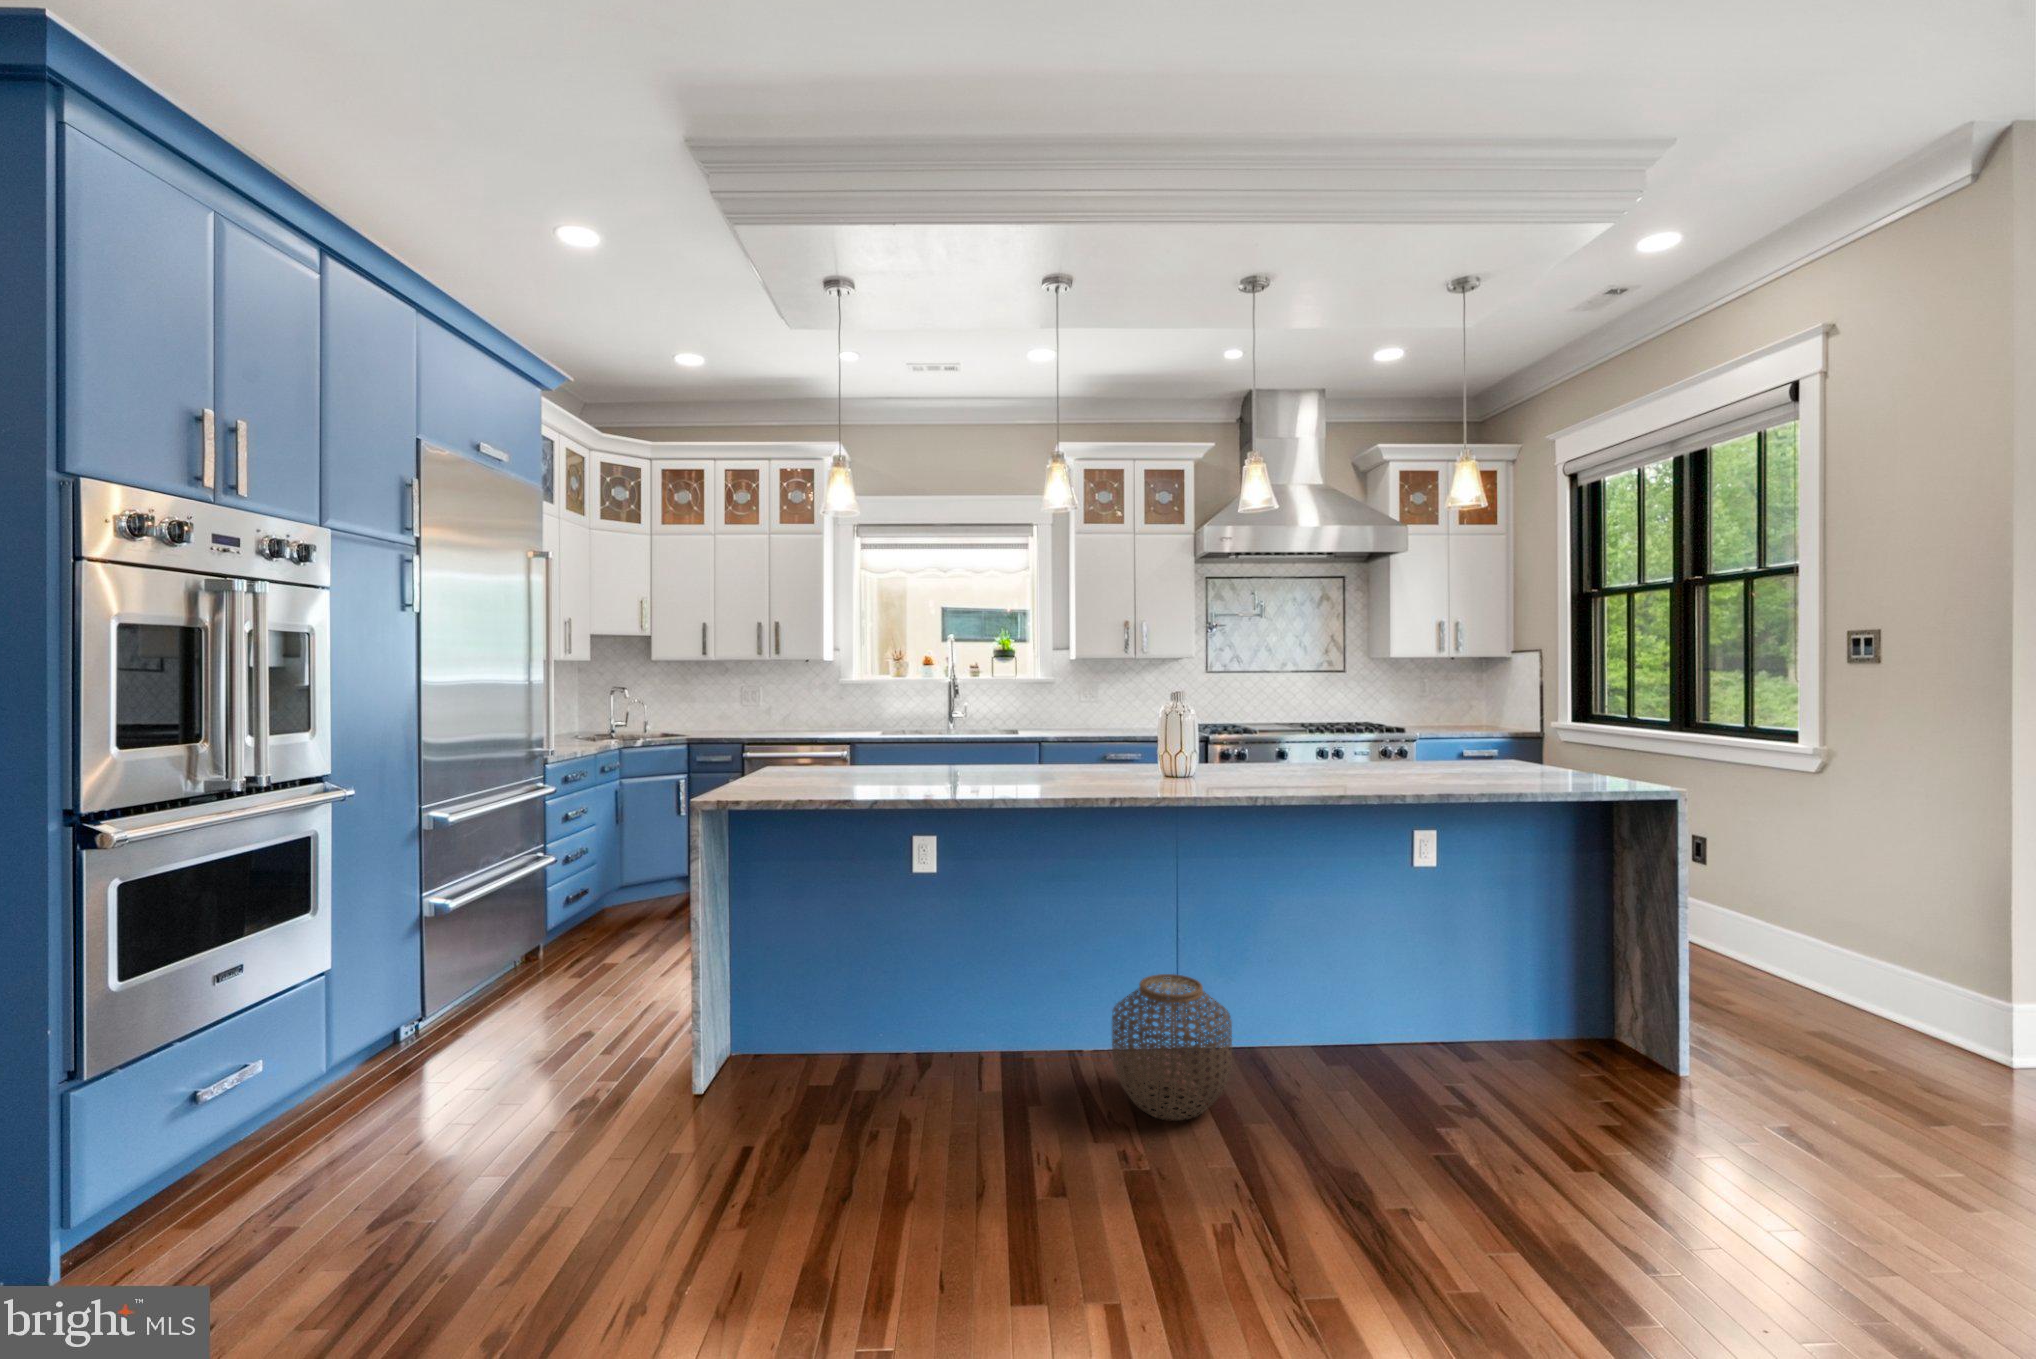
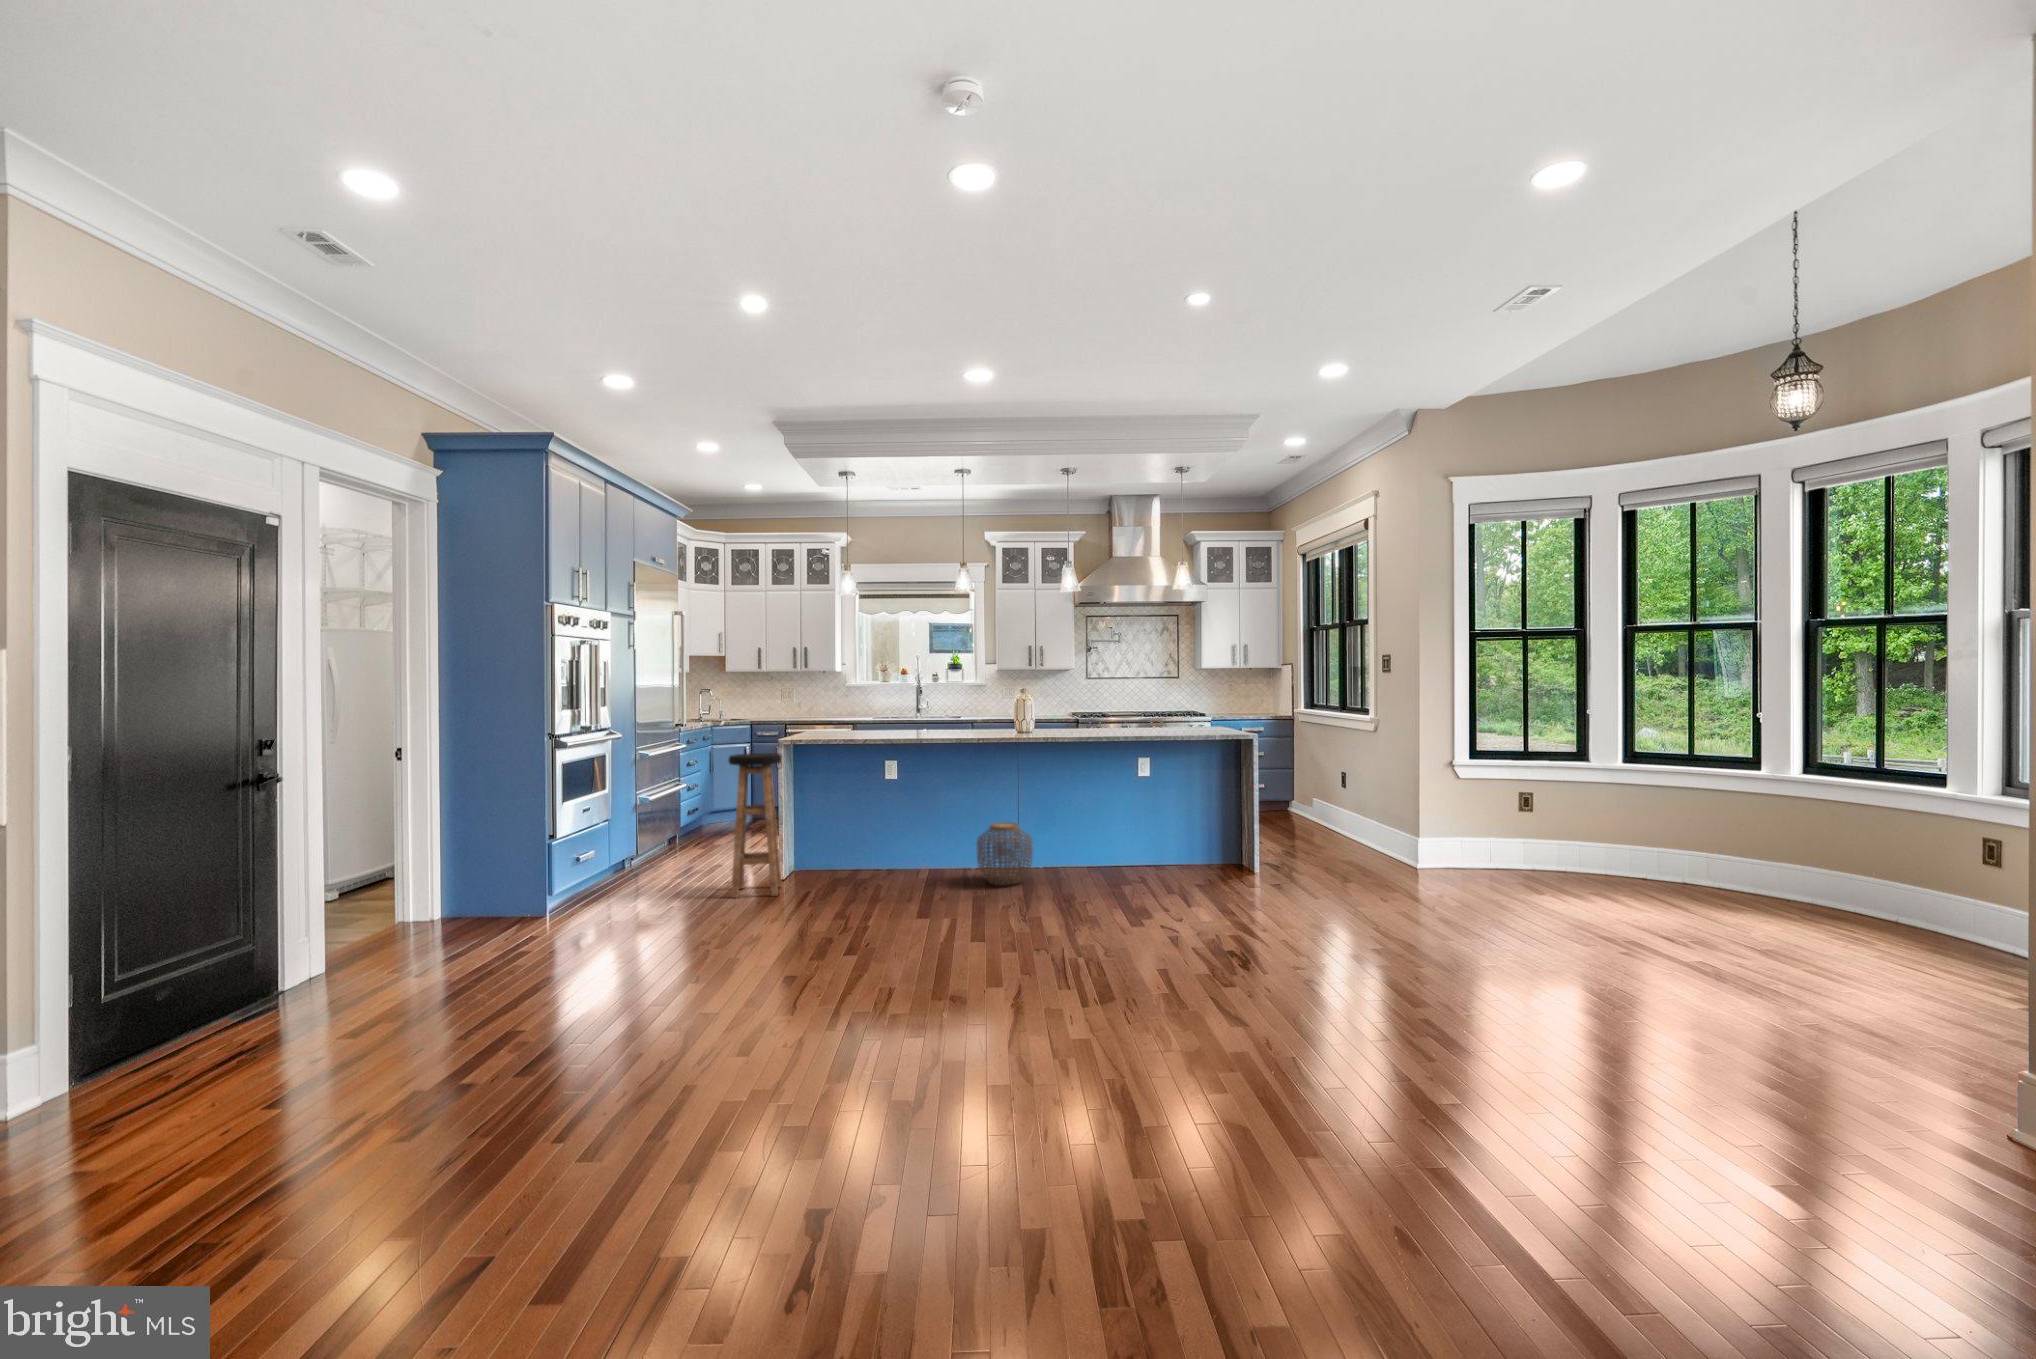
bar stool: none [570,832,696,1175] -> present [729,753,782,898]

